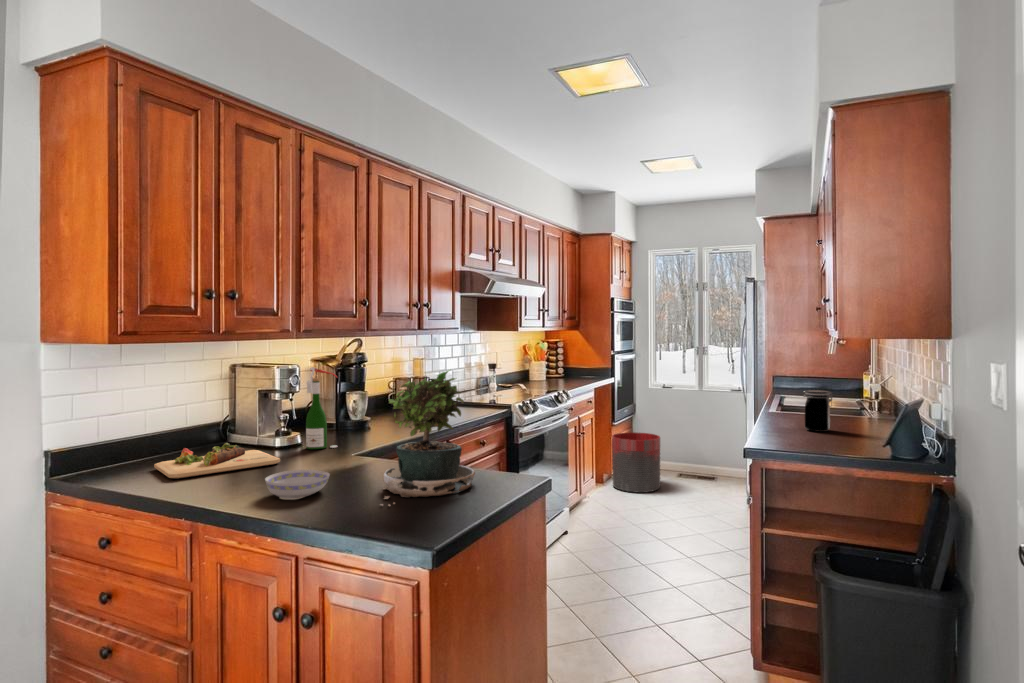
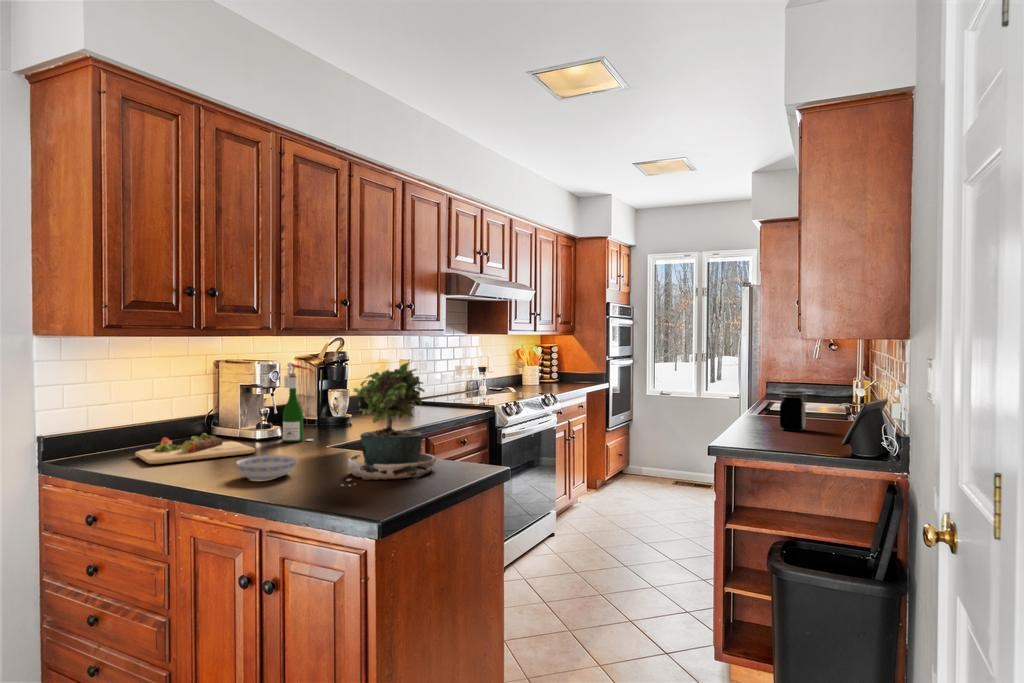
trash can: present [612,432,660,493] -> none [608,440,657,501]

